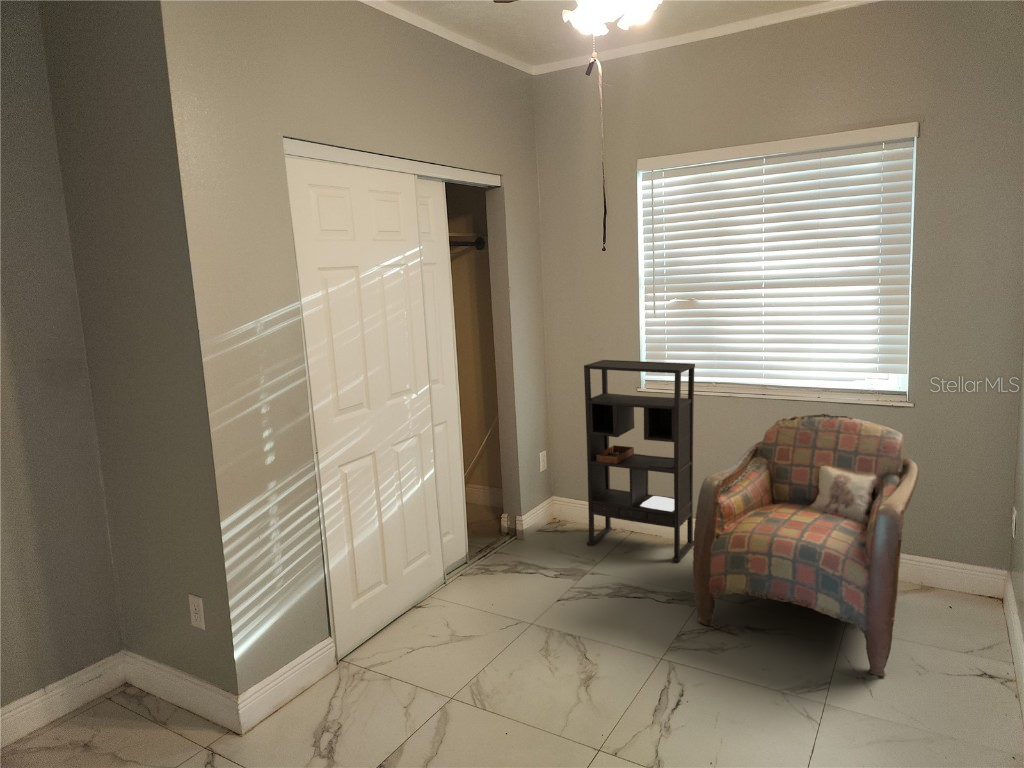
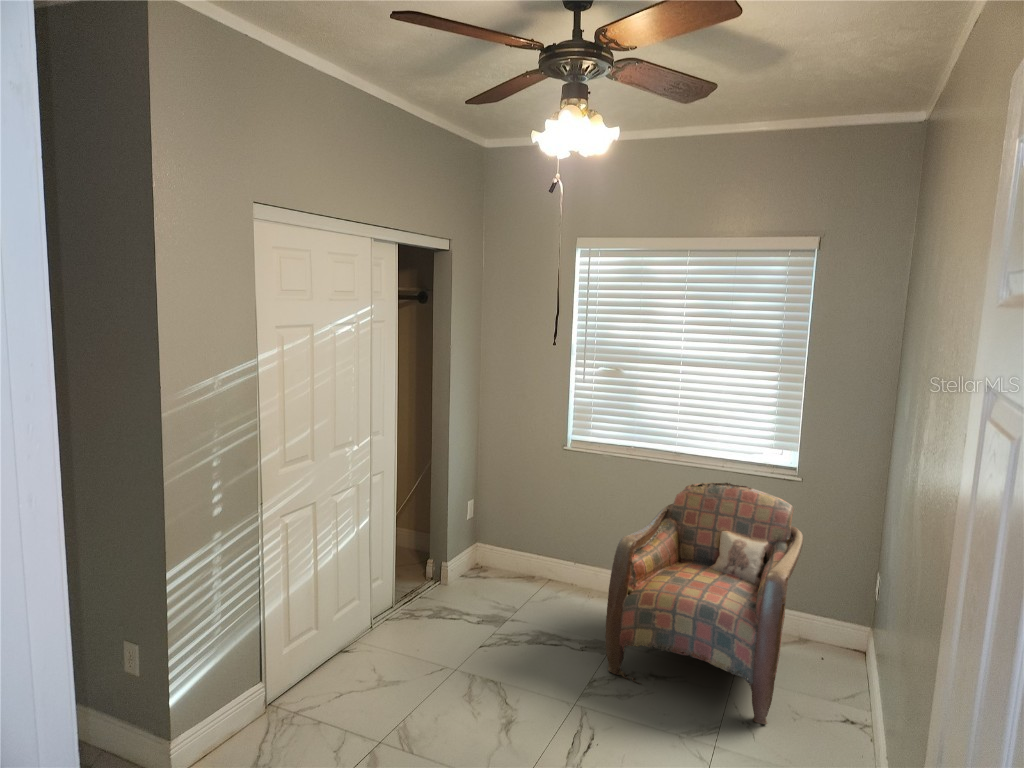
bookshelf: present [584,360,695,562] -> none [508,417,617,612]

